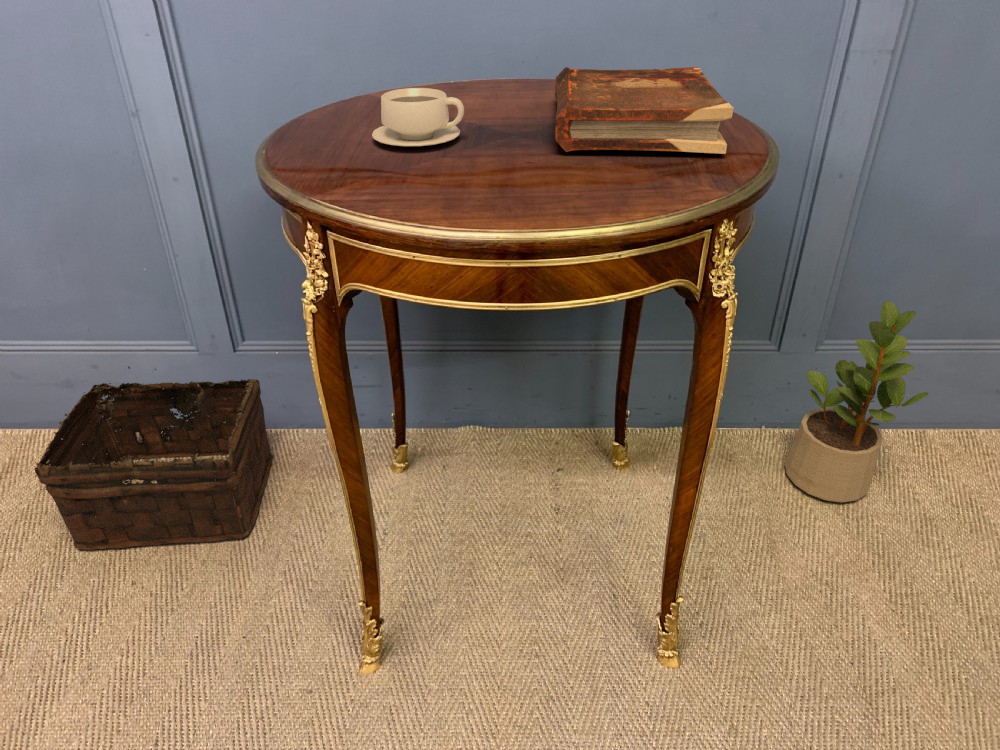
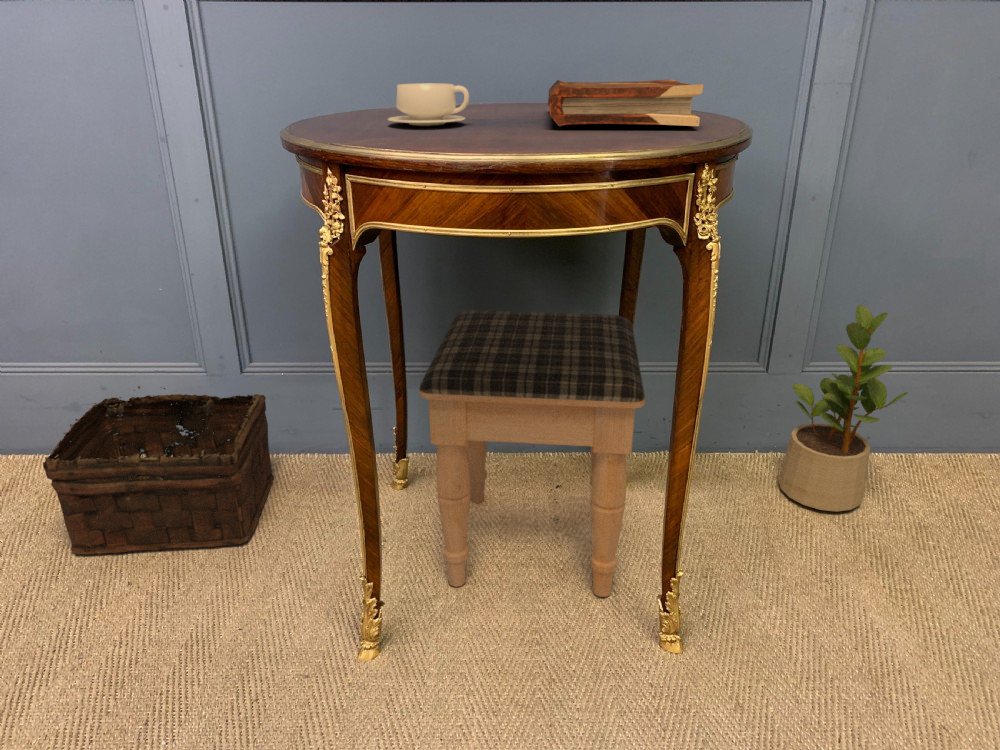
footstool: none [415,305,652,603] -> present [419,310,645,597]

